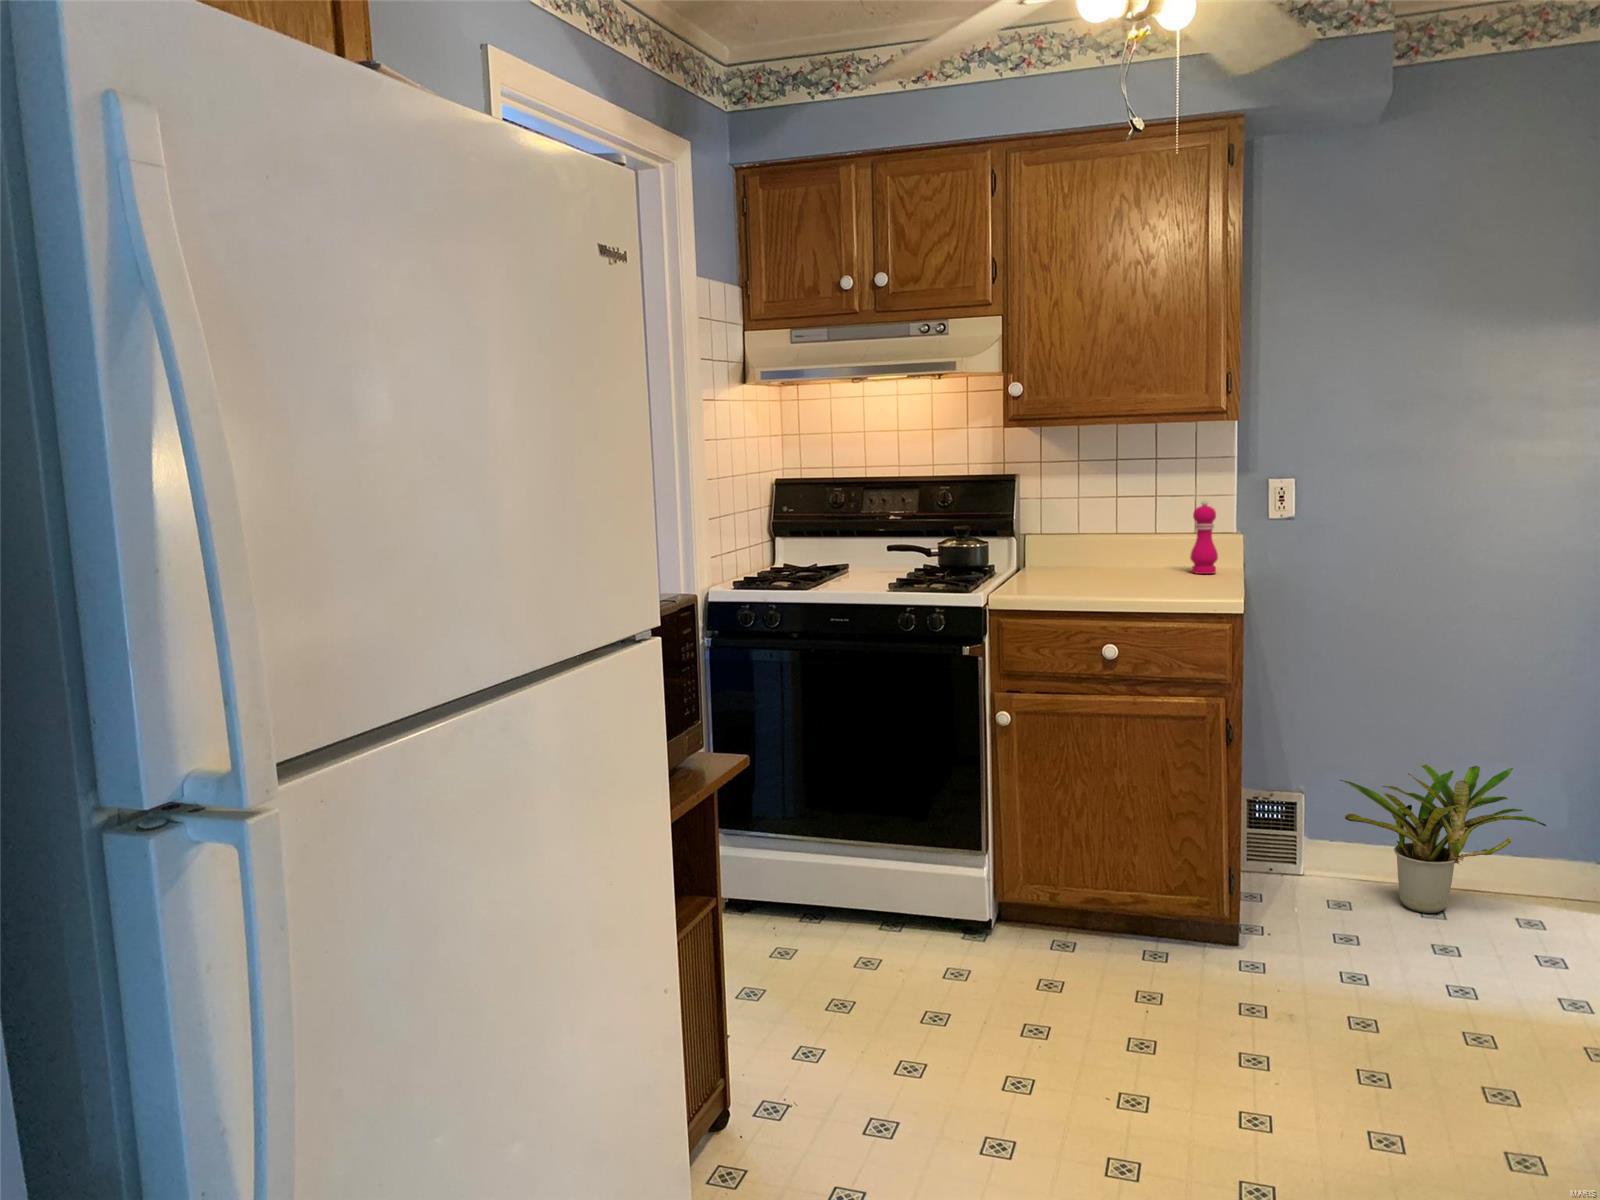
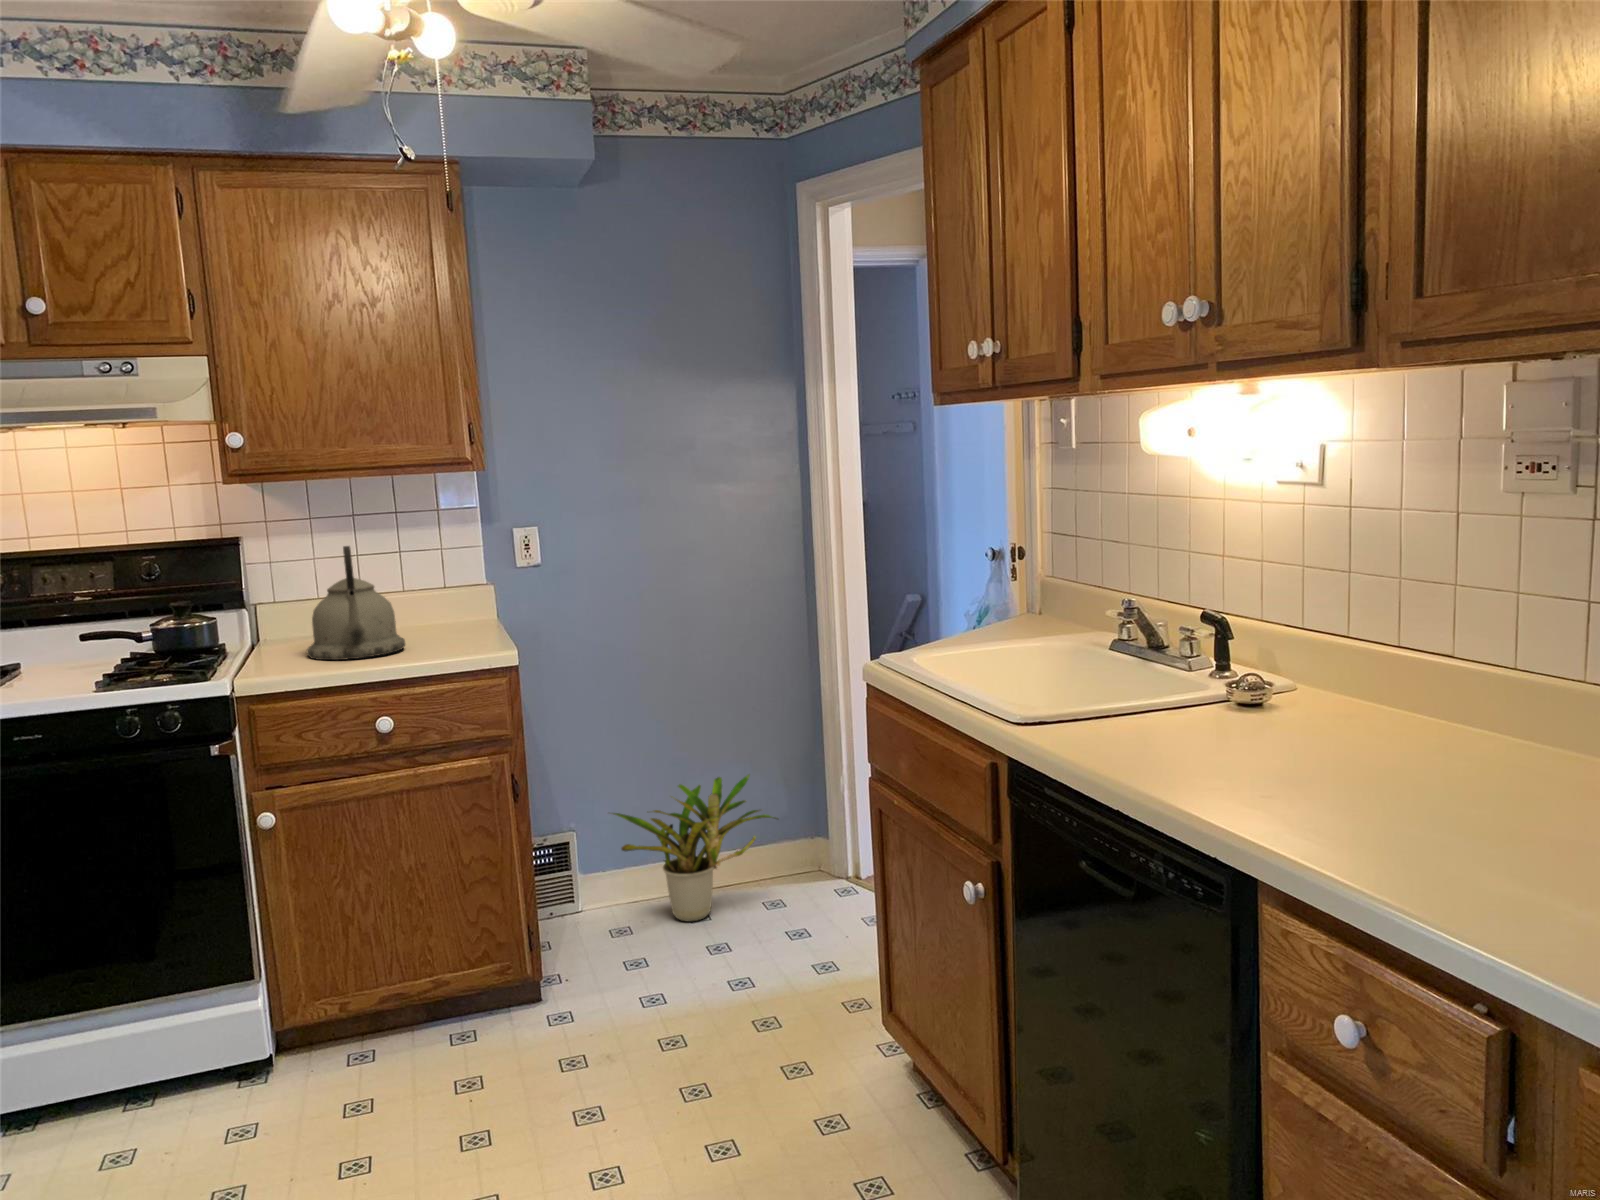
kettle: none [1057,487,1144,589] -> present [307,546,405,660]
pepper mill: present [1190,500,1218,574] -> none [442,553,472,629]

